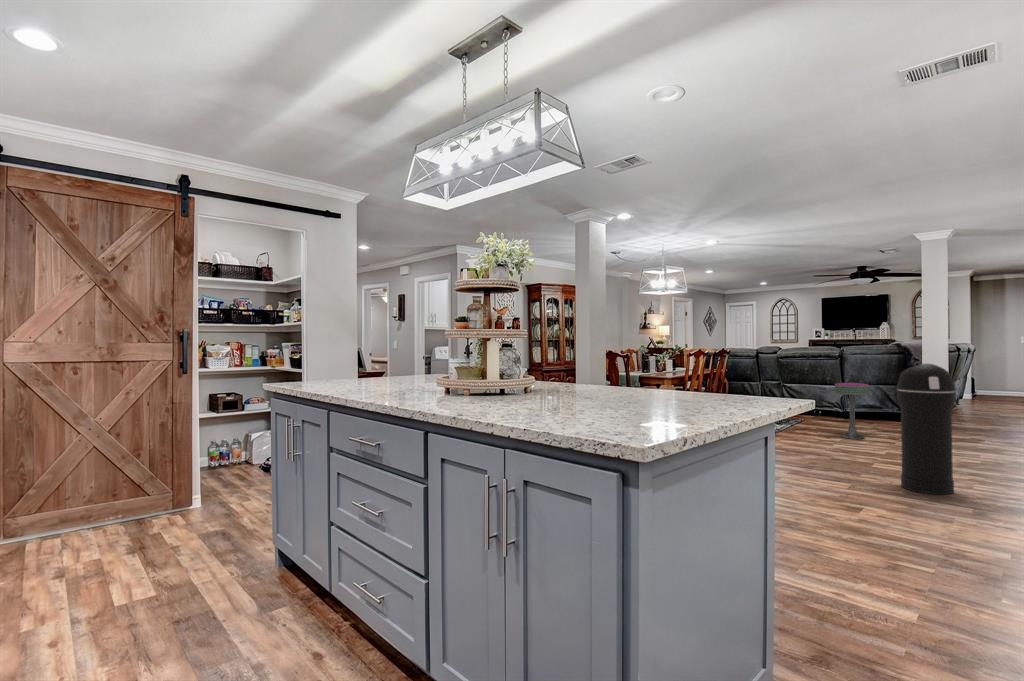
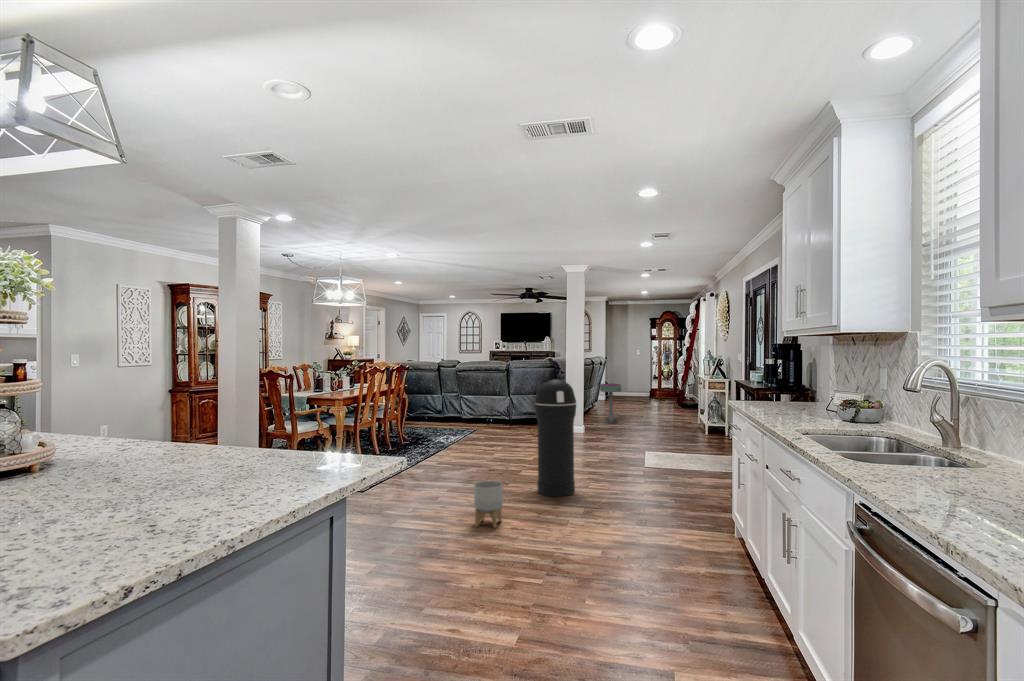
bar stool: present [835,383,869,439] -> present [600,383,621,423]
planter: none [831,465,866,514] -> present [474,481,503,528]

